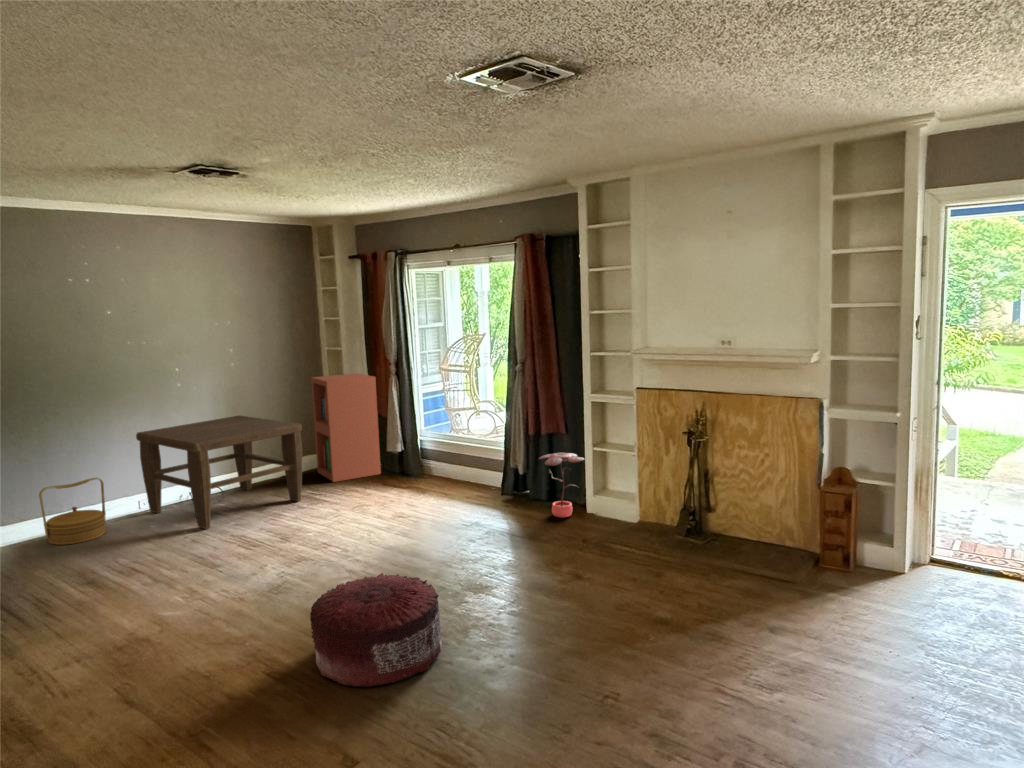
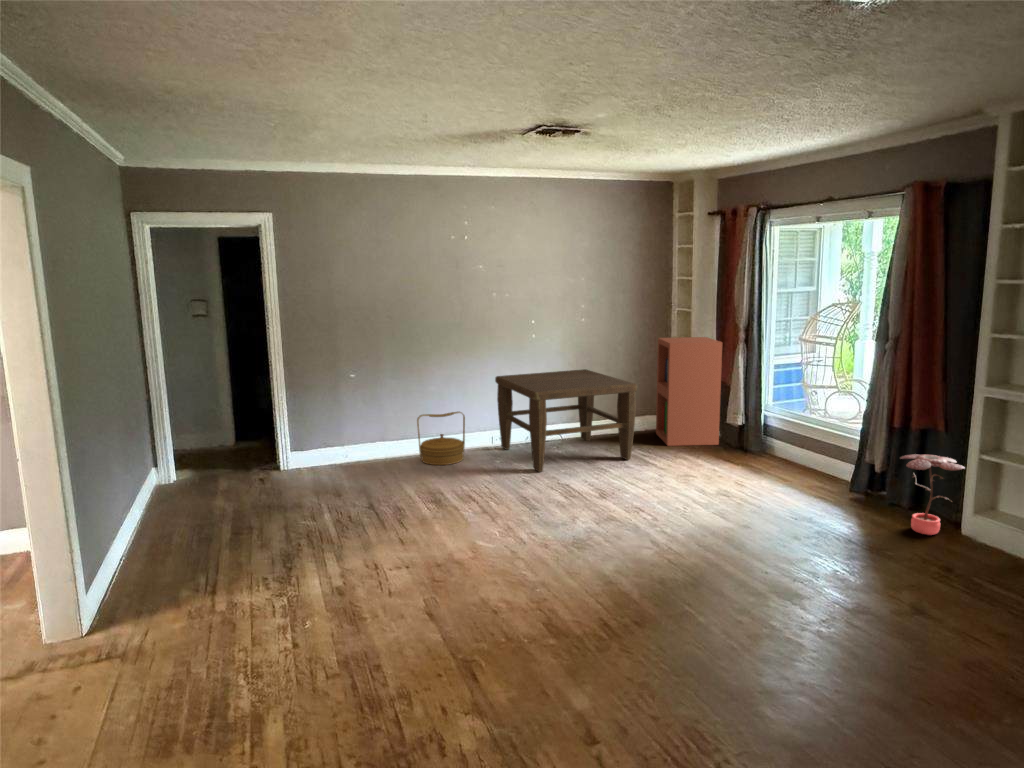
pouf: present [310,573,442,687] -> none [584,555,724,677]

